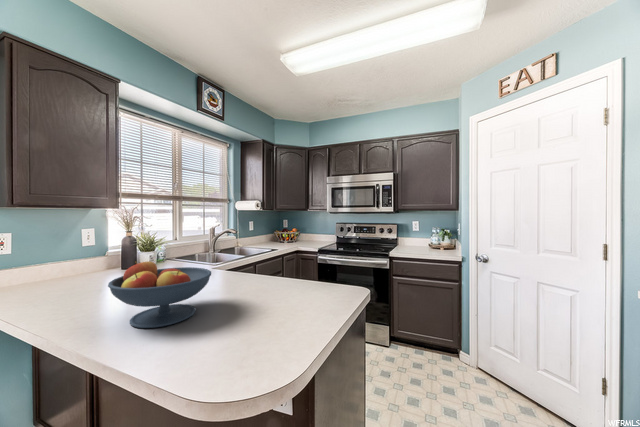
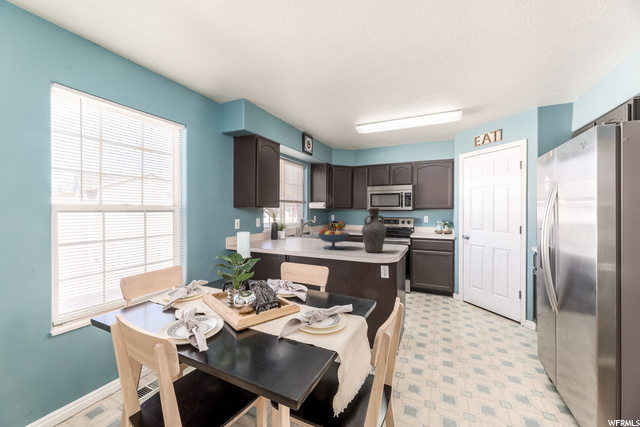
vase: none [206,206,285,359] -> present [362,208,386,253]

